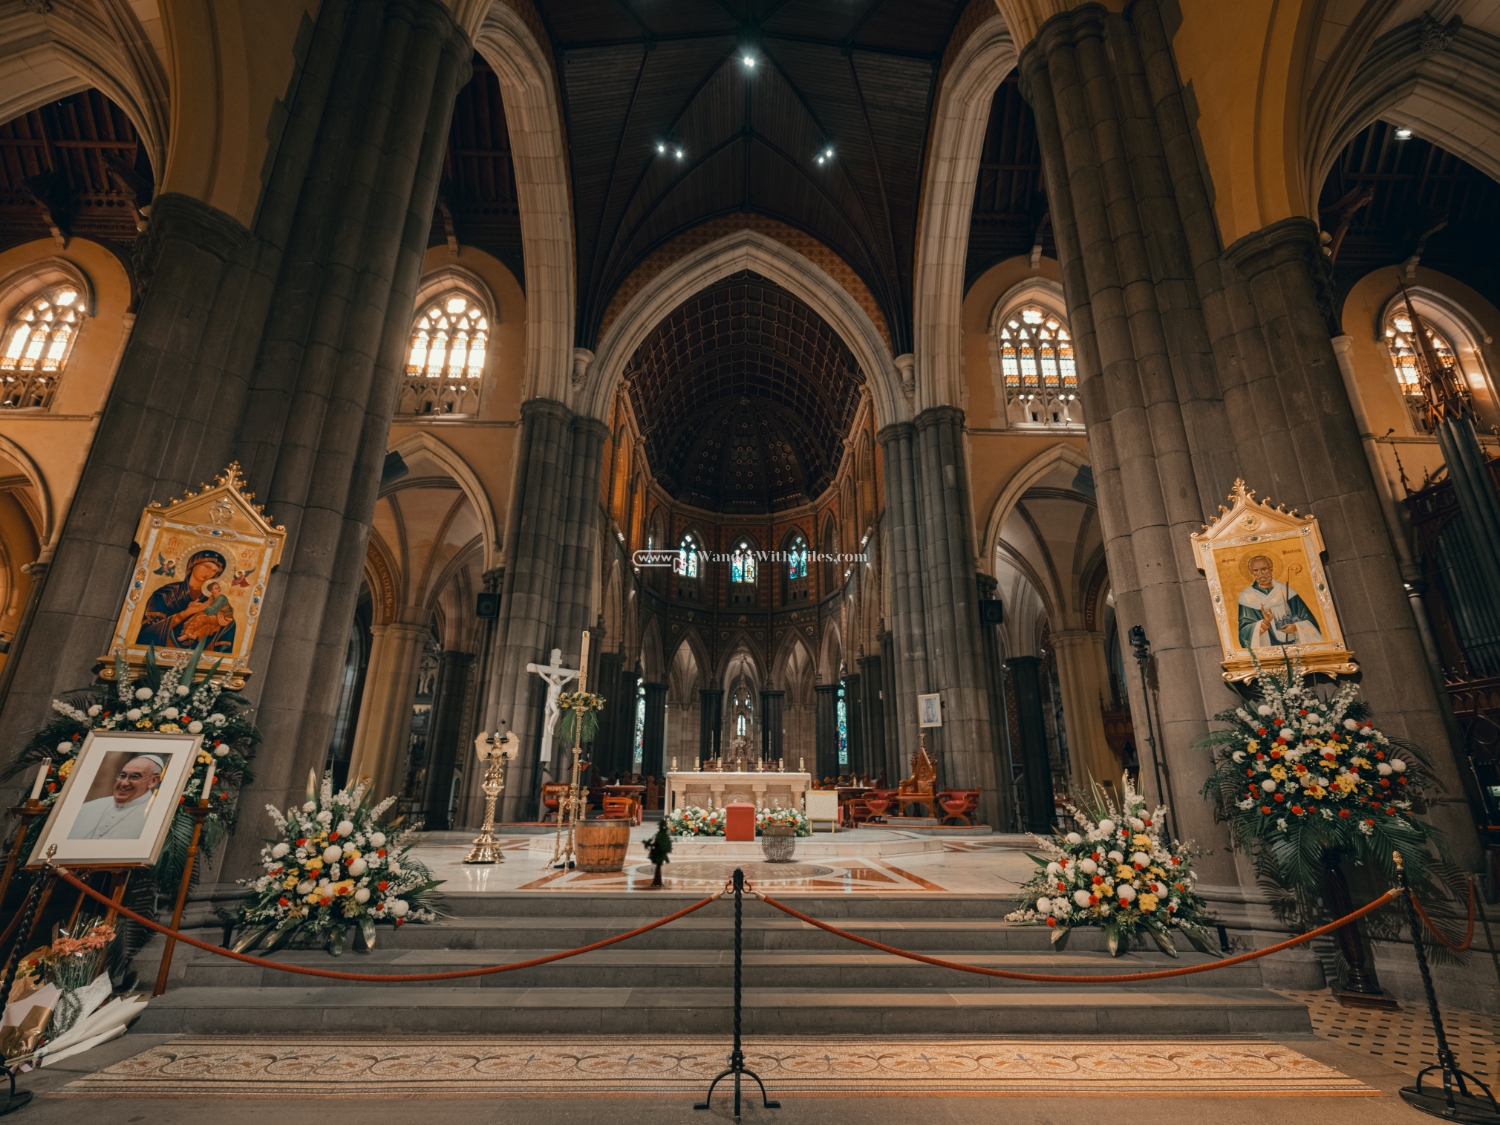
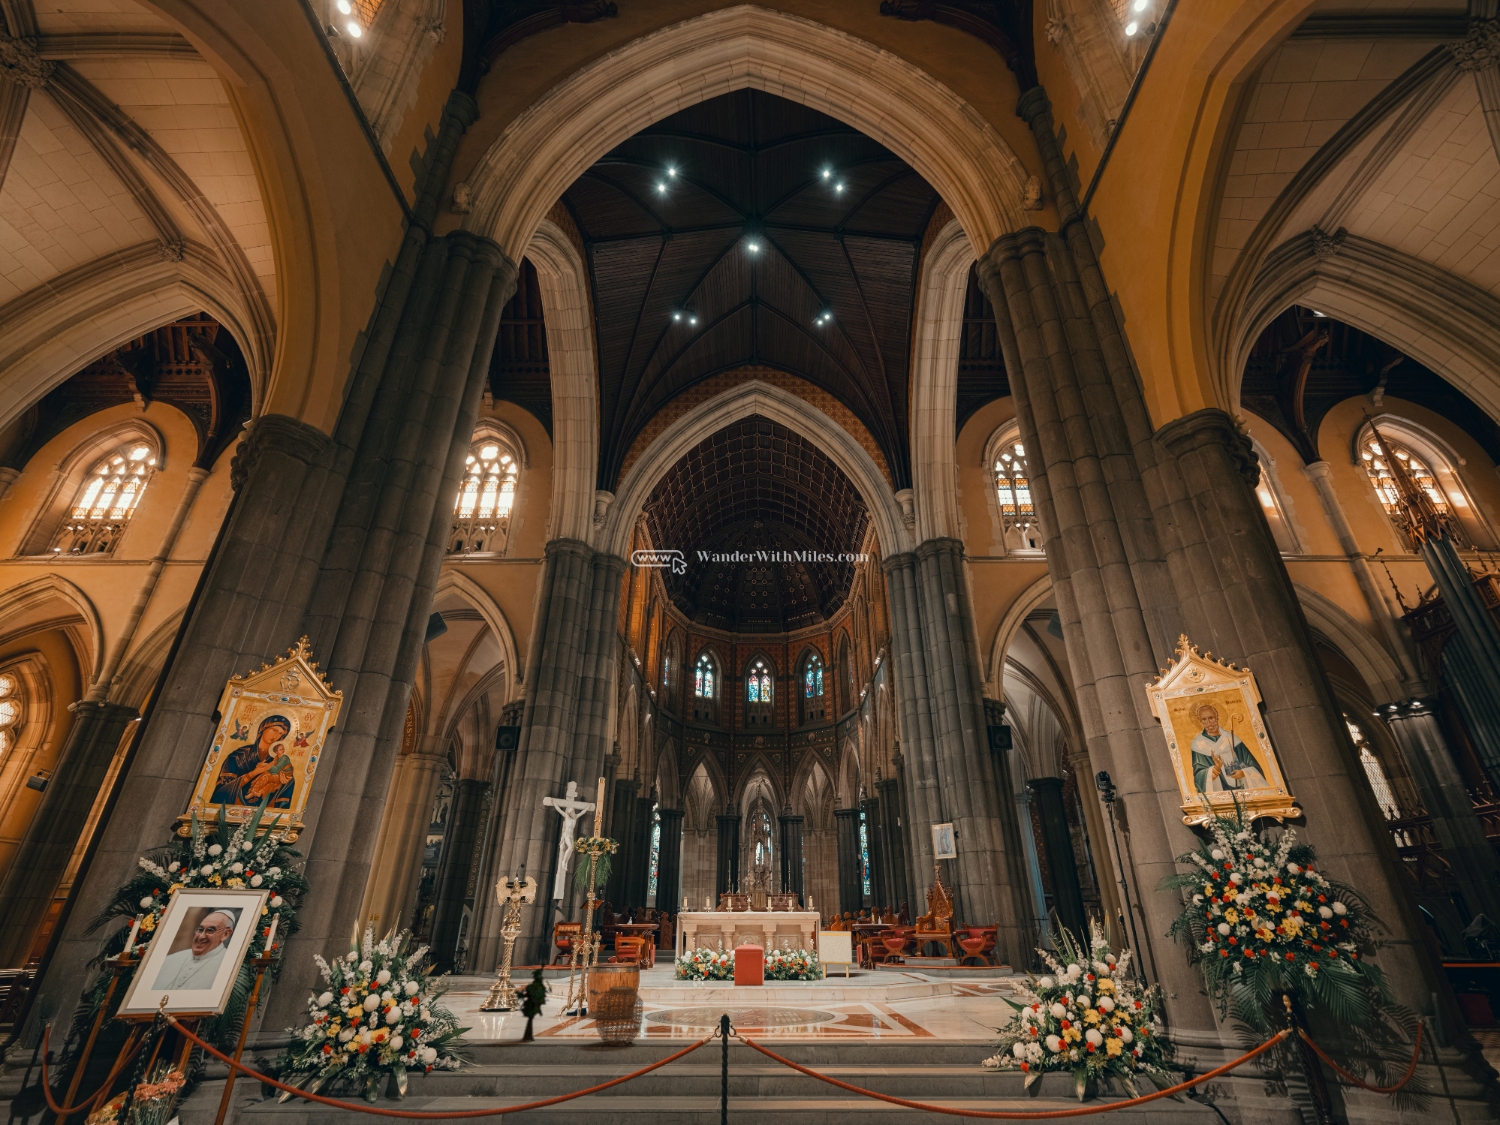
decorative plant: present [641,815,677,887] -> present [514,963,552,1042]
woven basket: present [762,823,795,862] -> present [596,986,643,1045]

